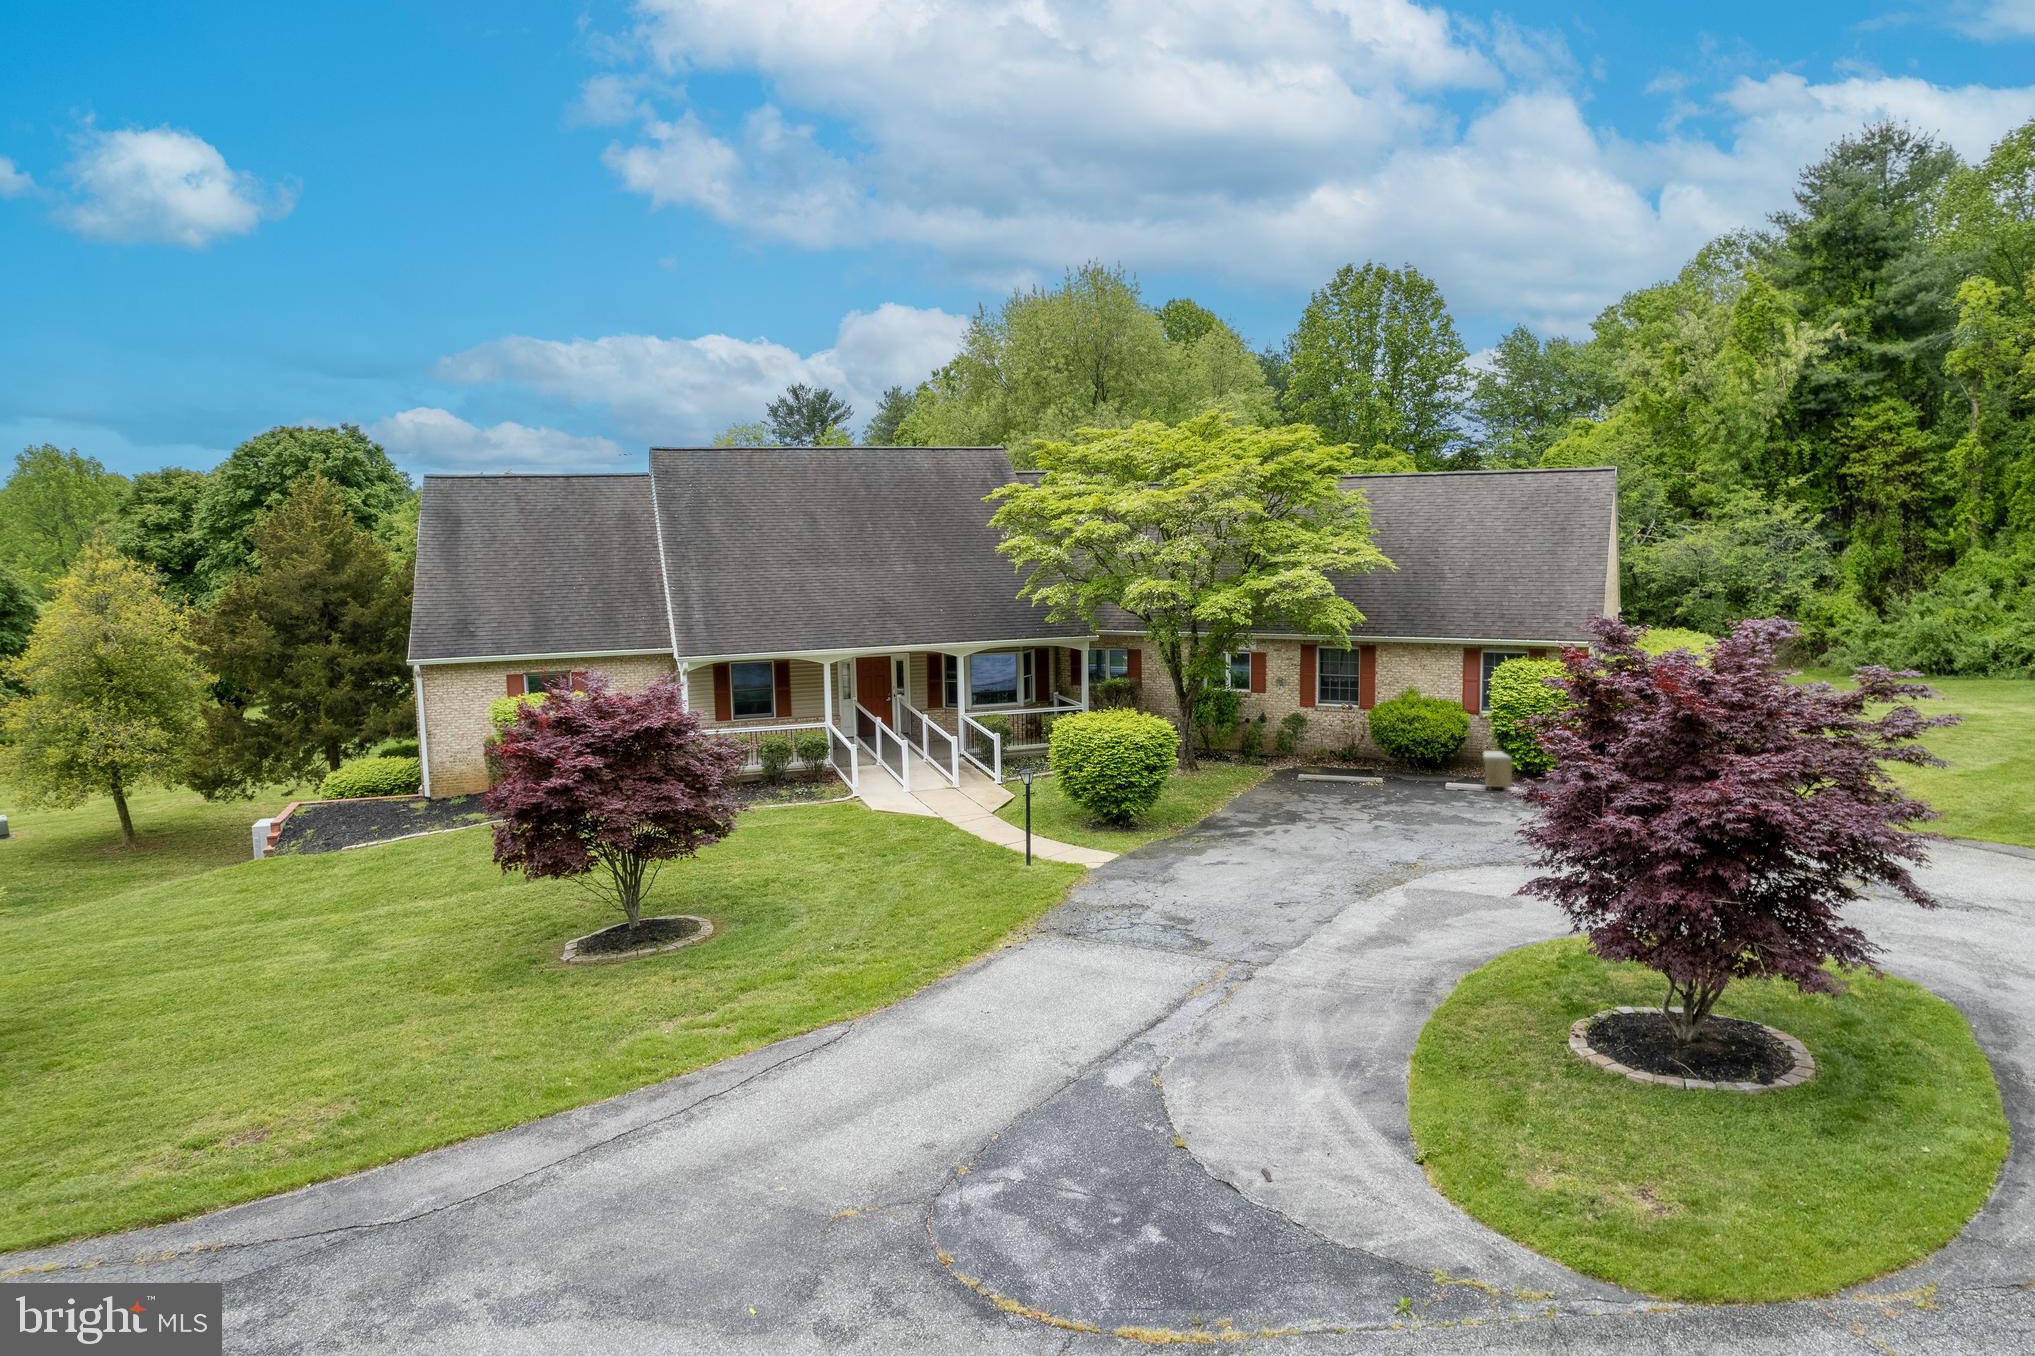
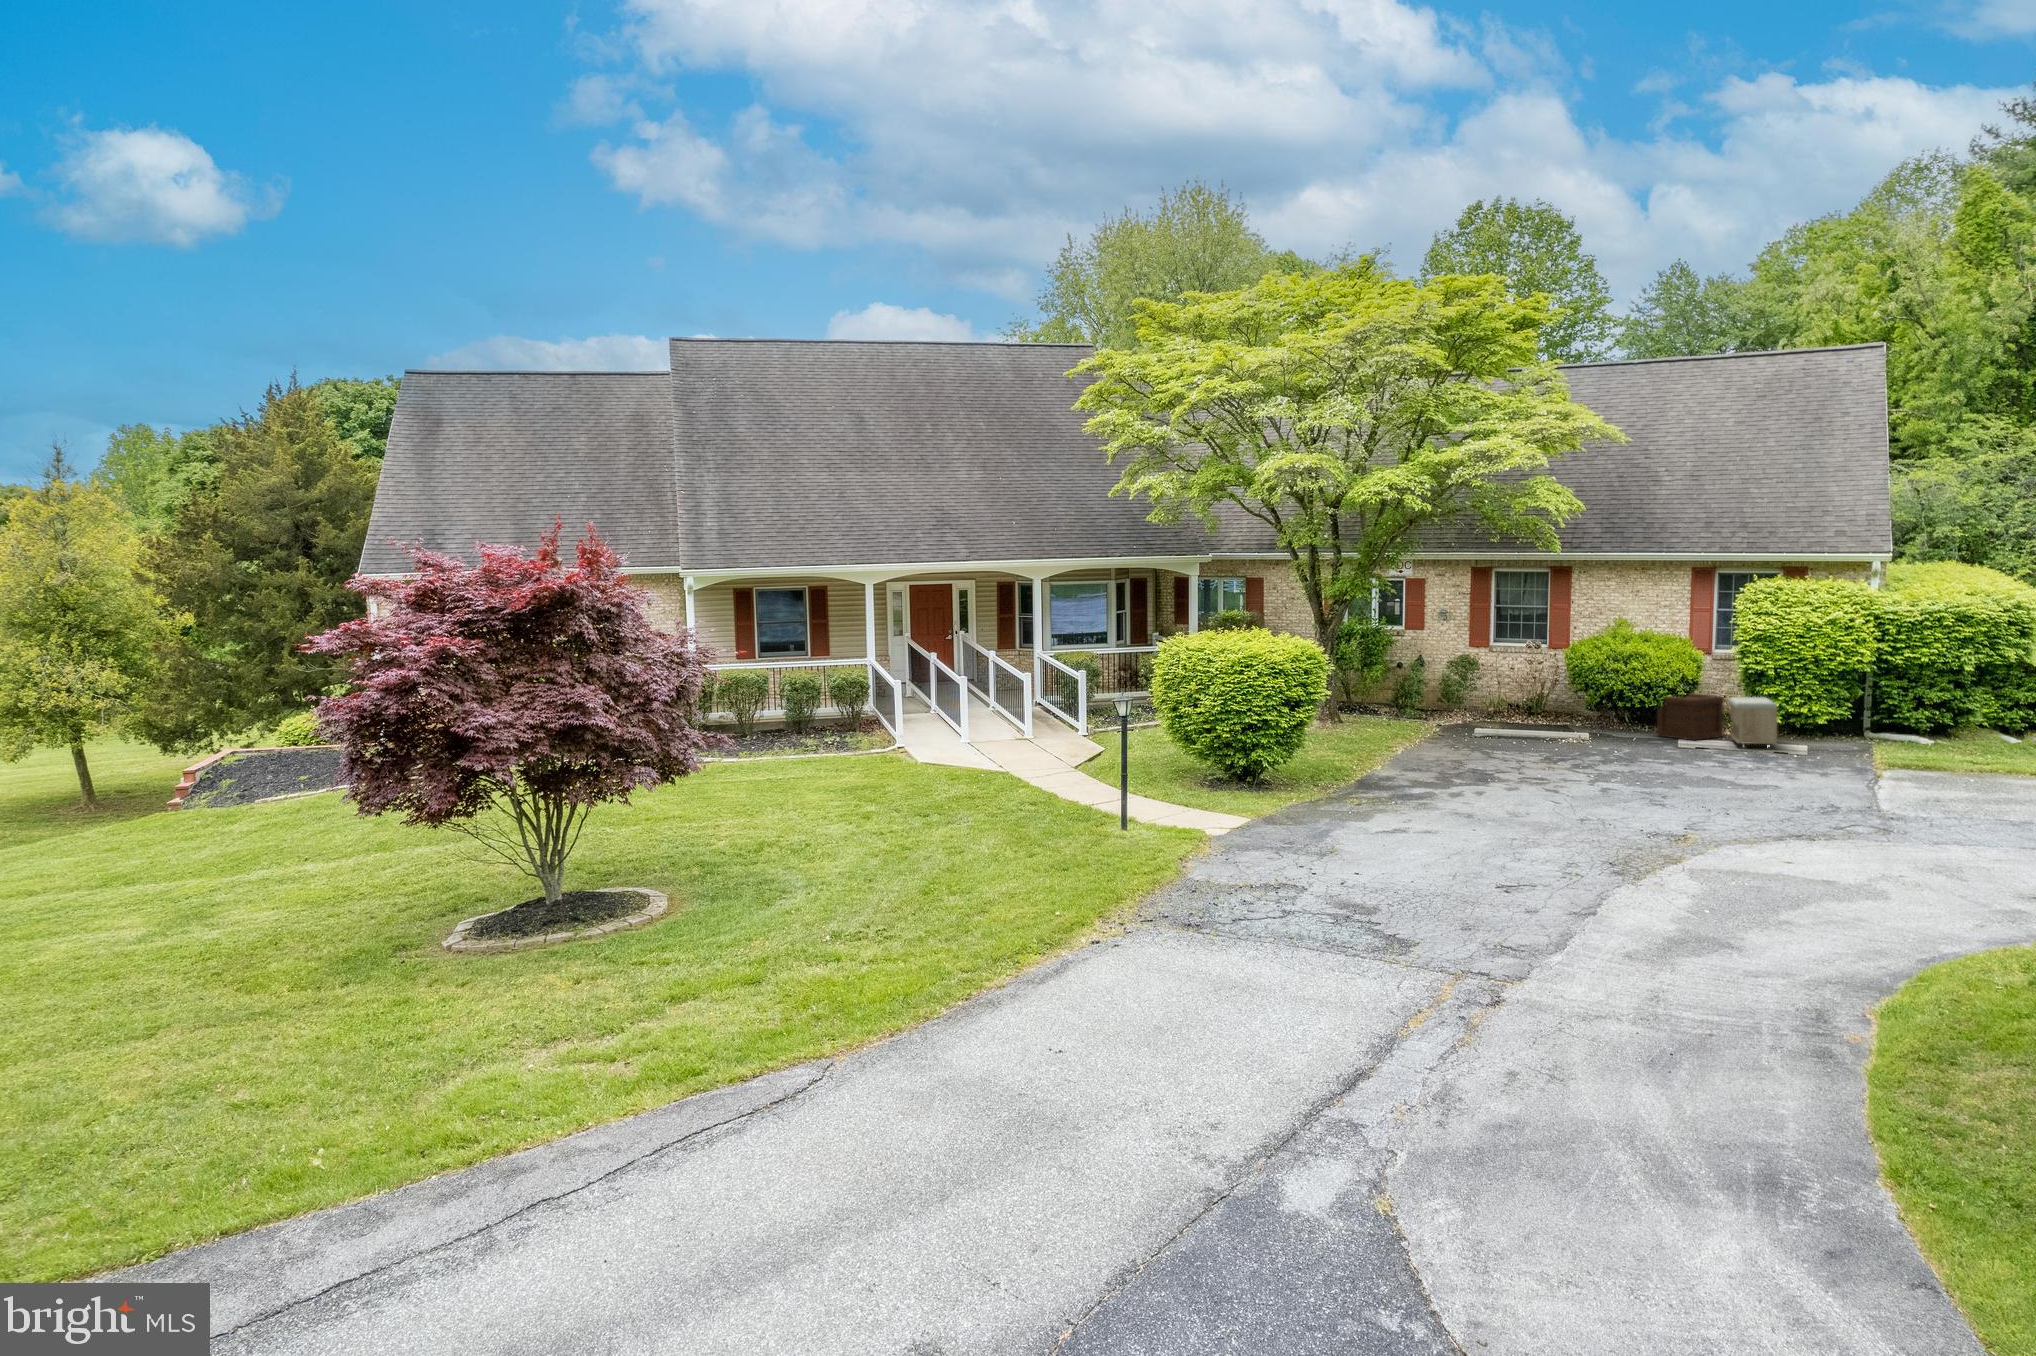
wooden crate: none [1435,746,1482,783] -> present [1657,694,1724,740]

